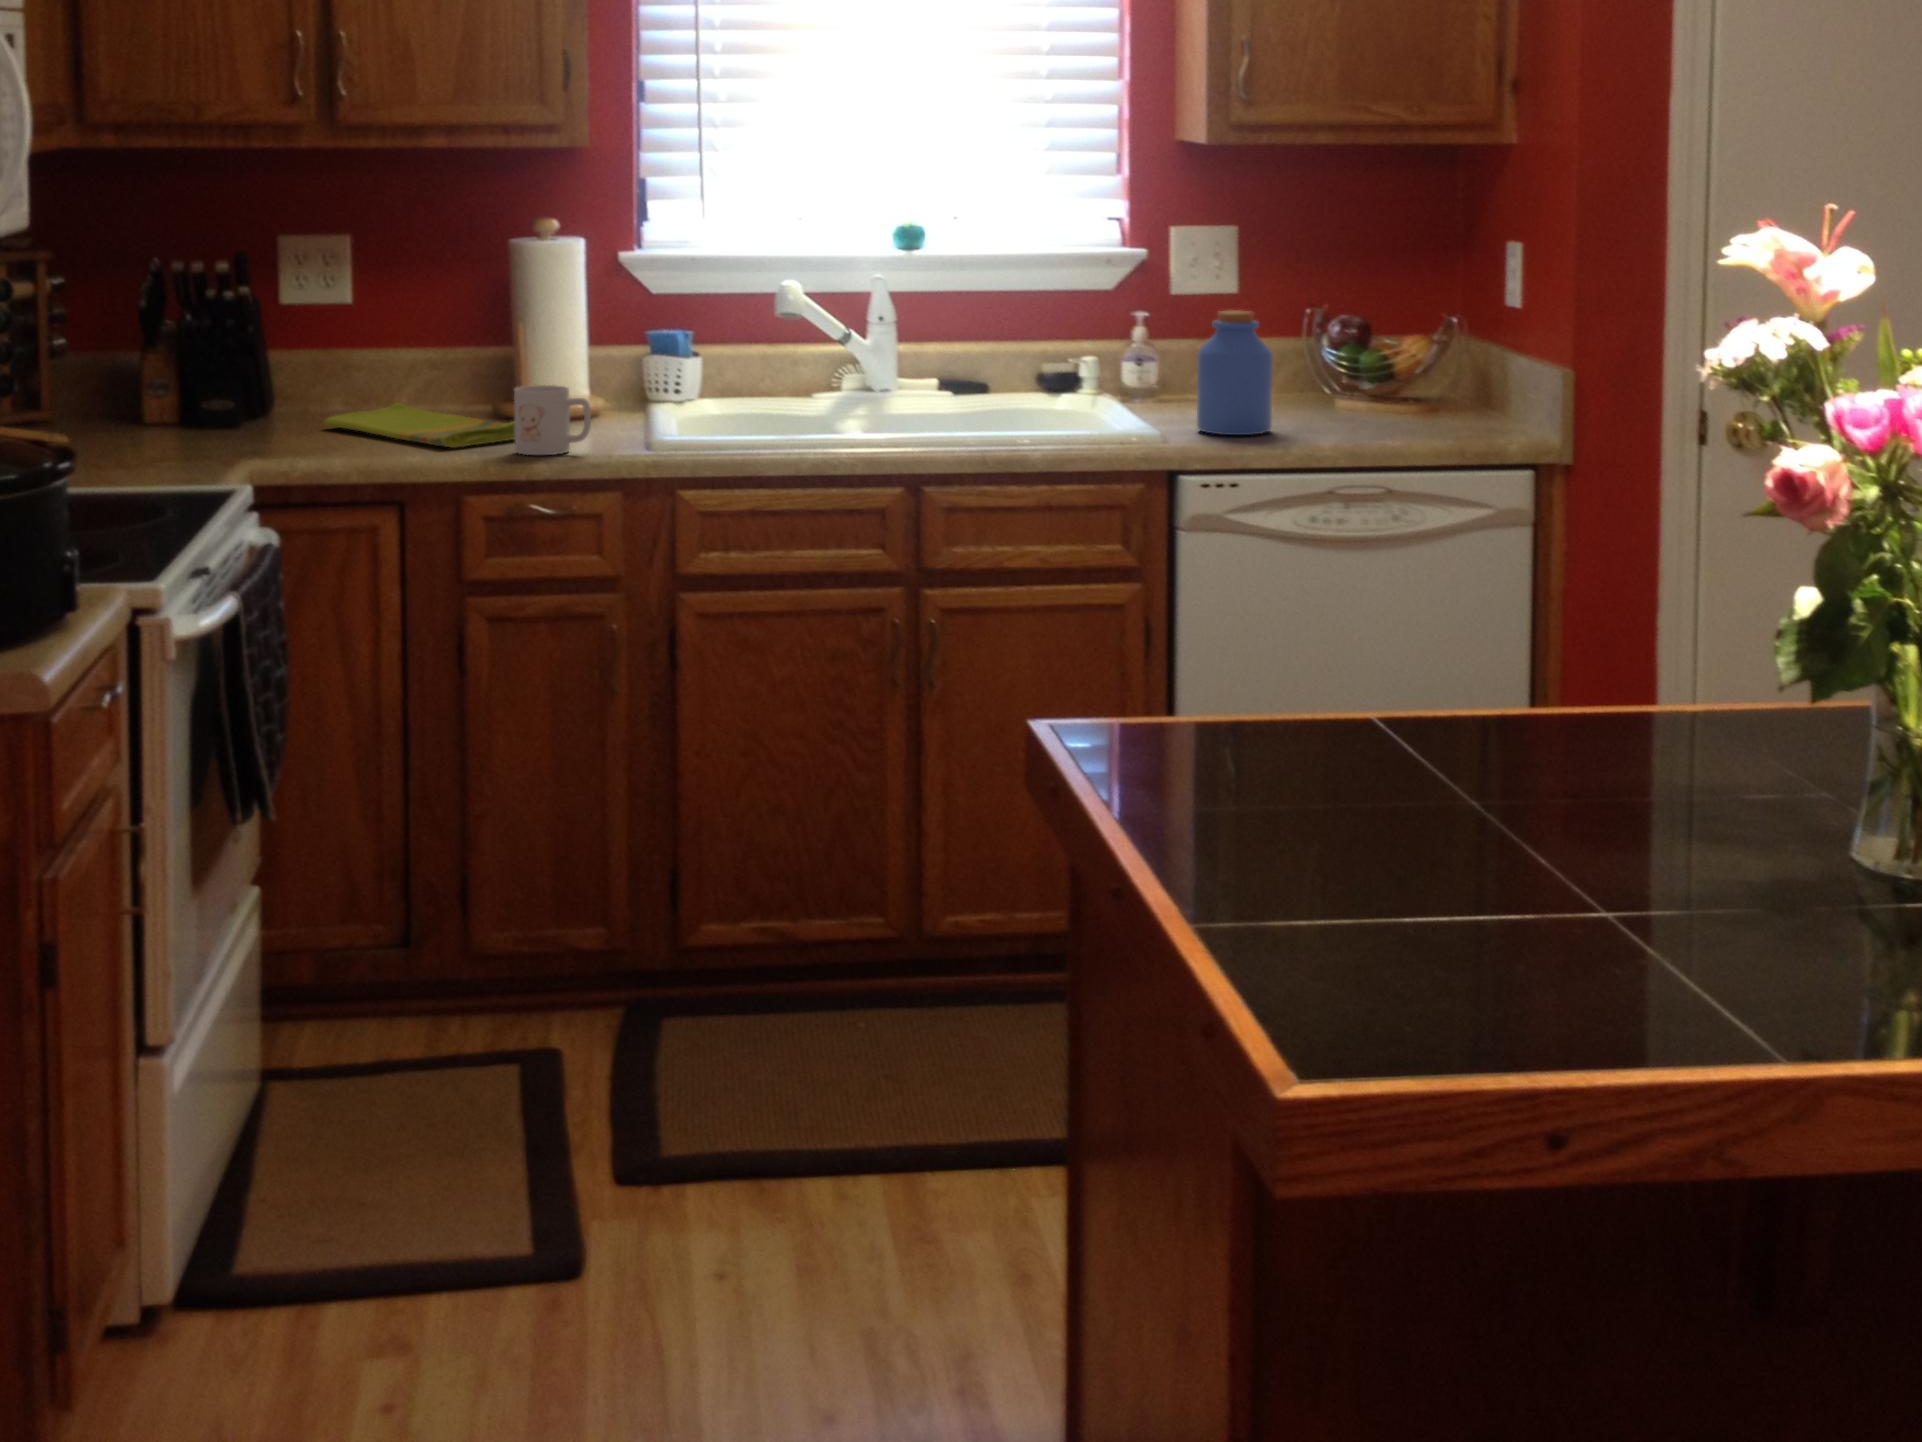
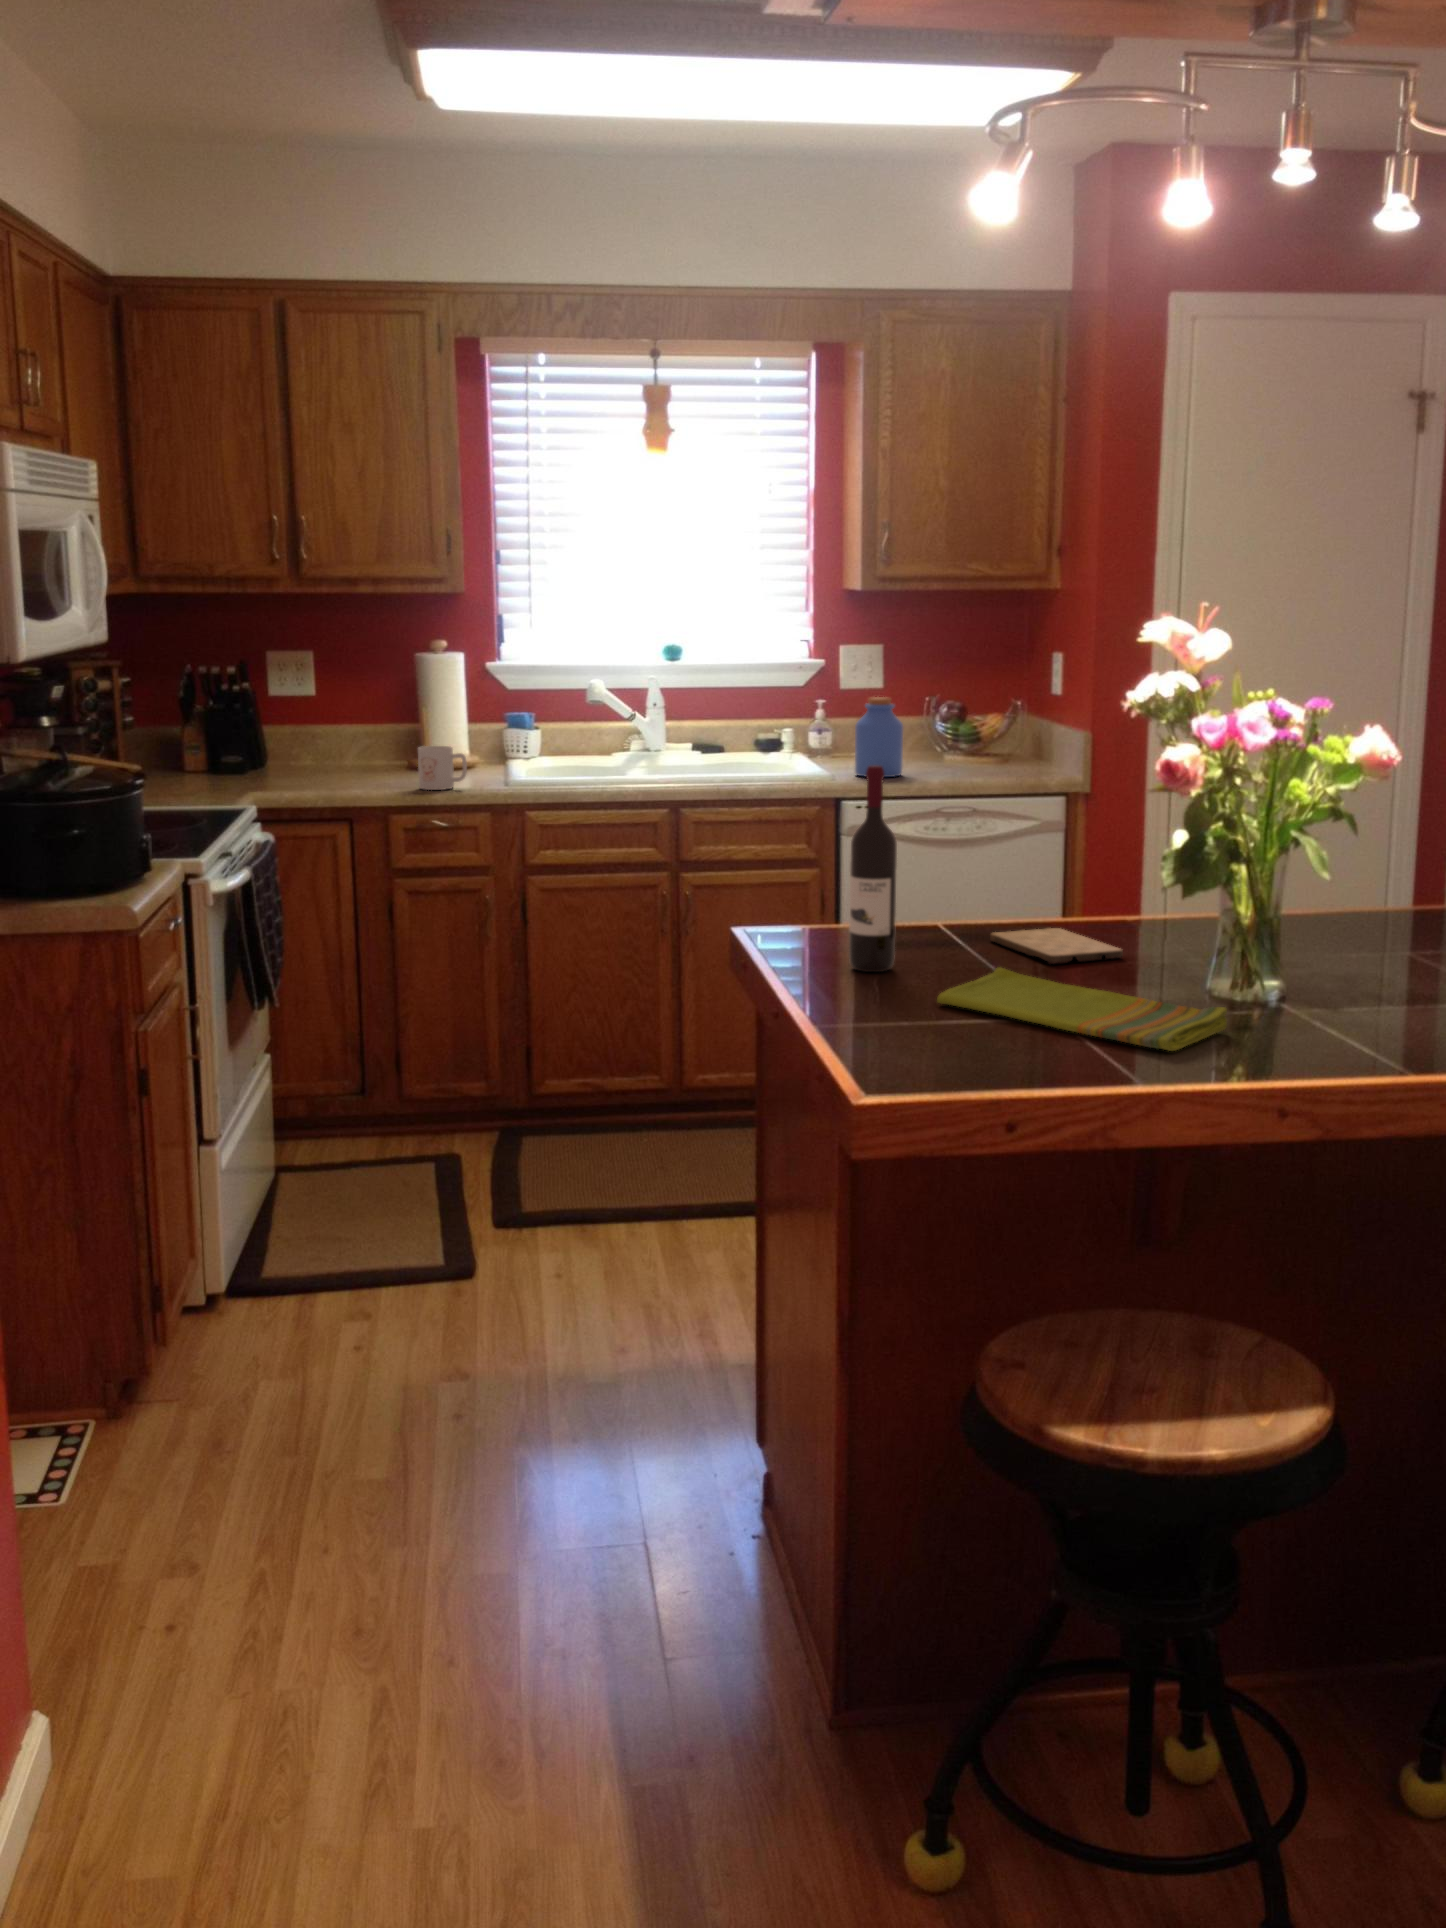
dish towel: present [324,403,515,448] -> present [937,967,1227,1051]
wine bottle: none [1231,465,1312,814] -> present [849,765,897,972]
cutting board: none [1459,724,1689,798] -> present [990,928,1123,964]

